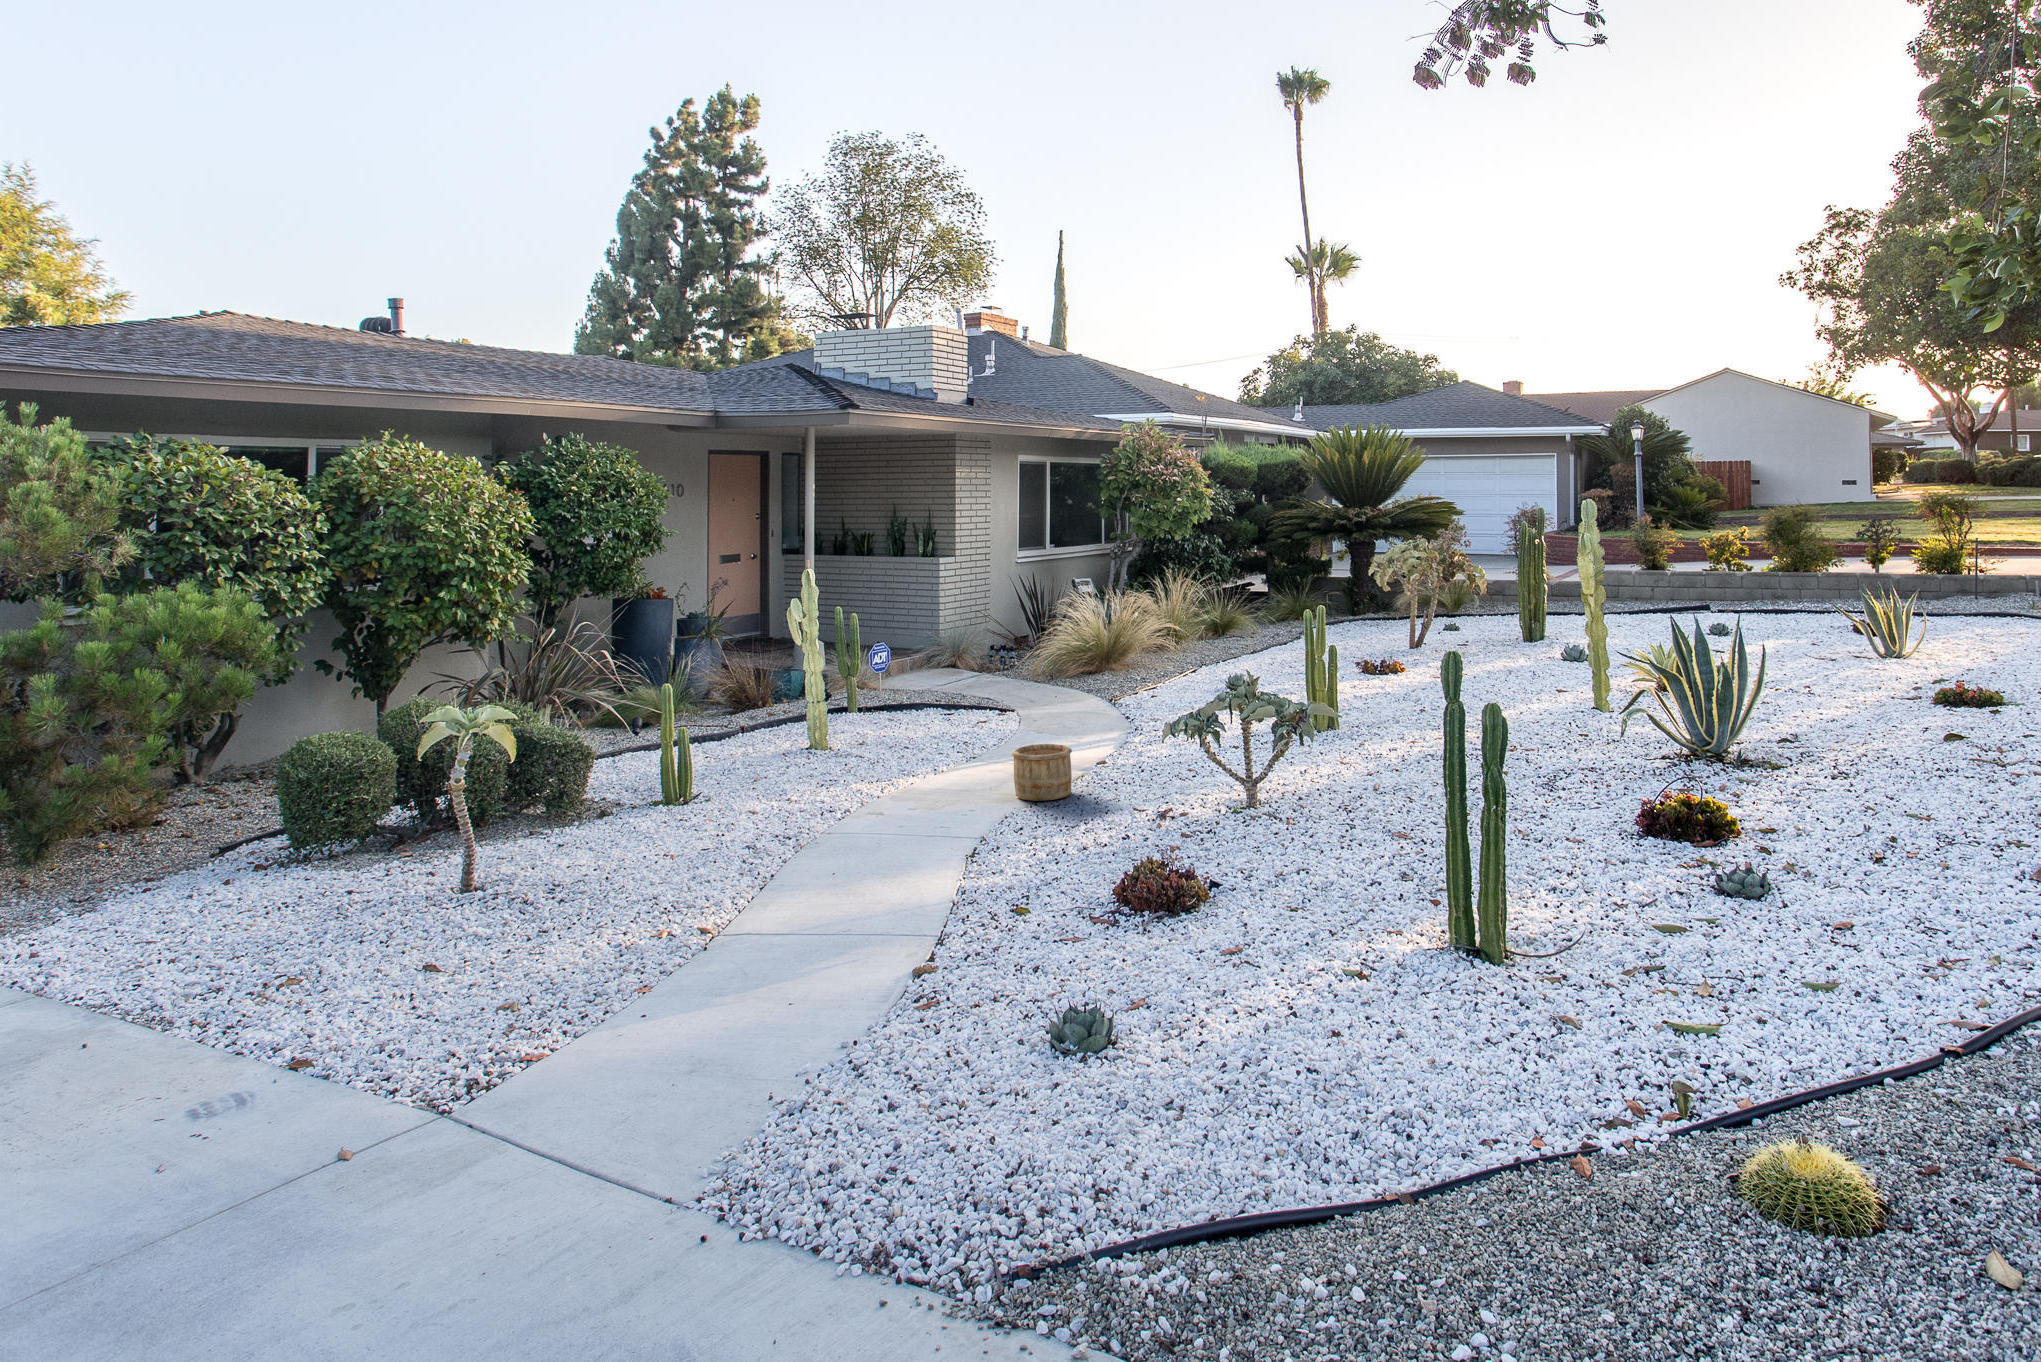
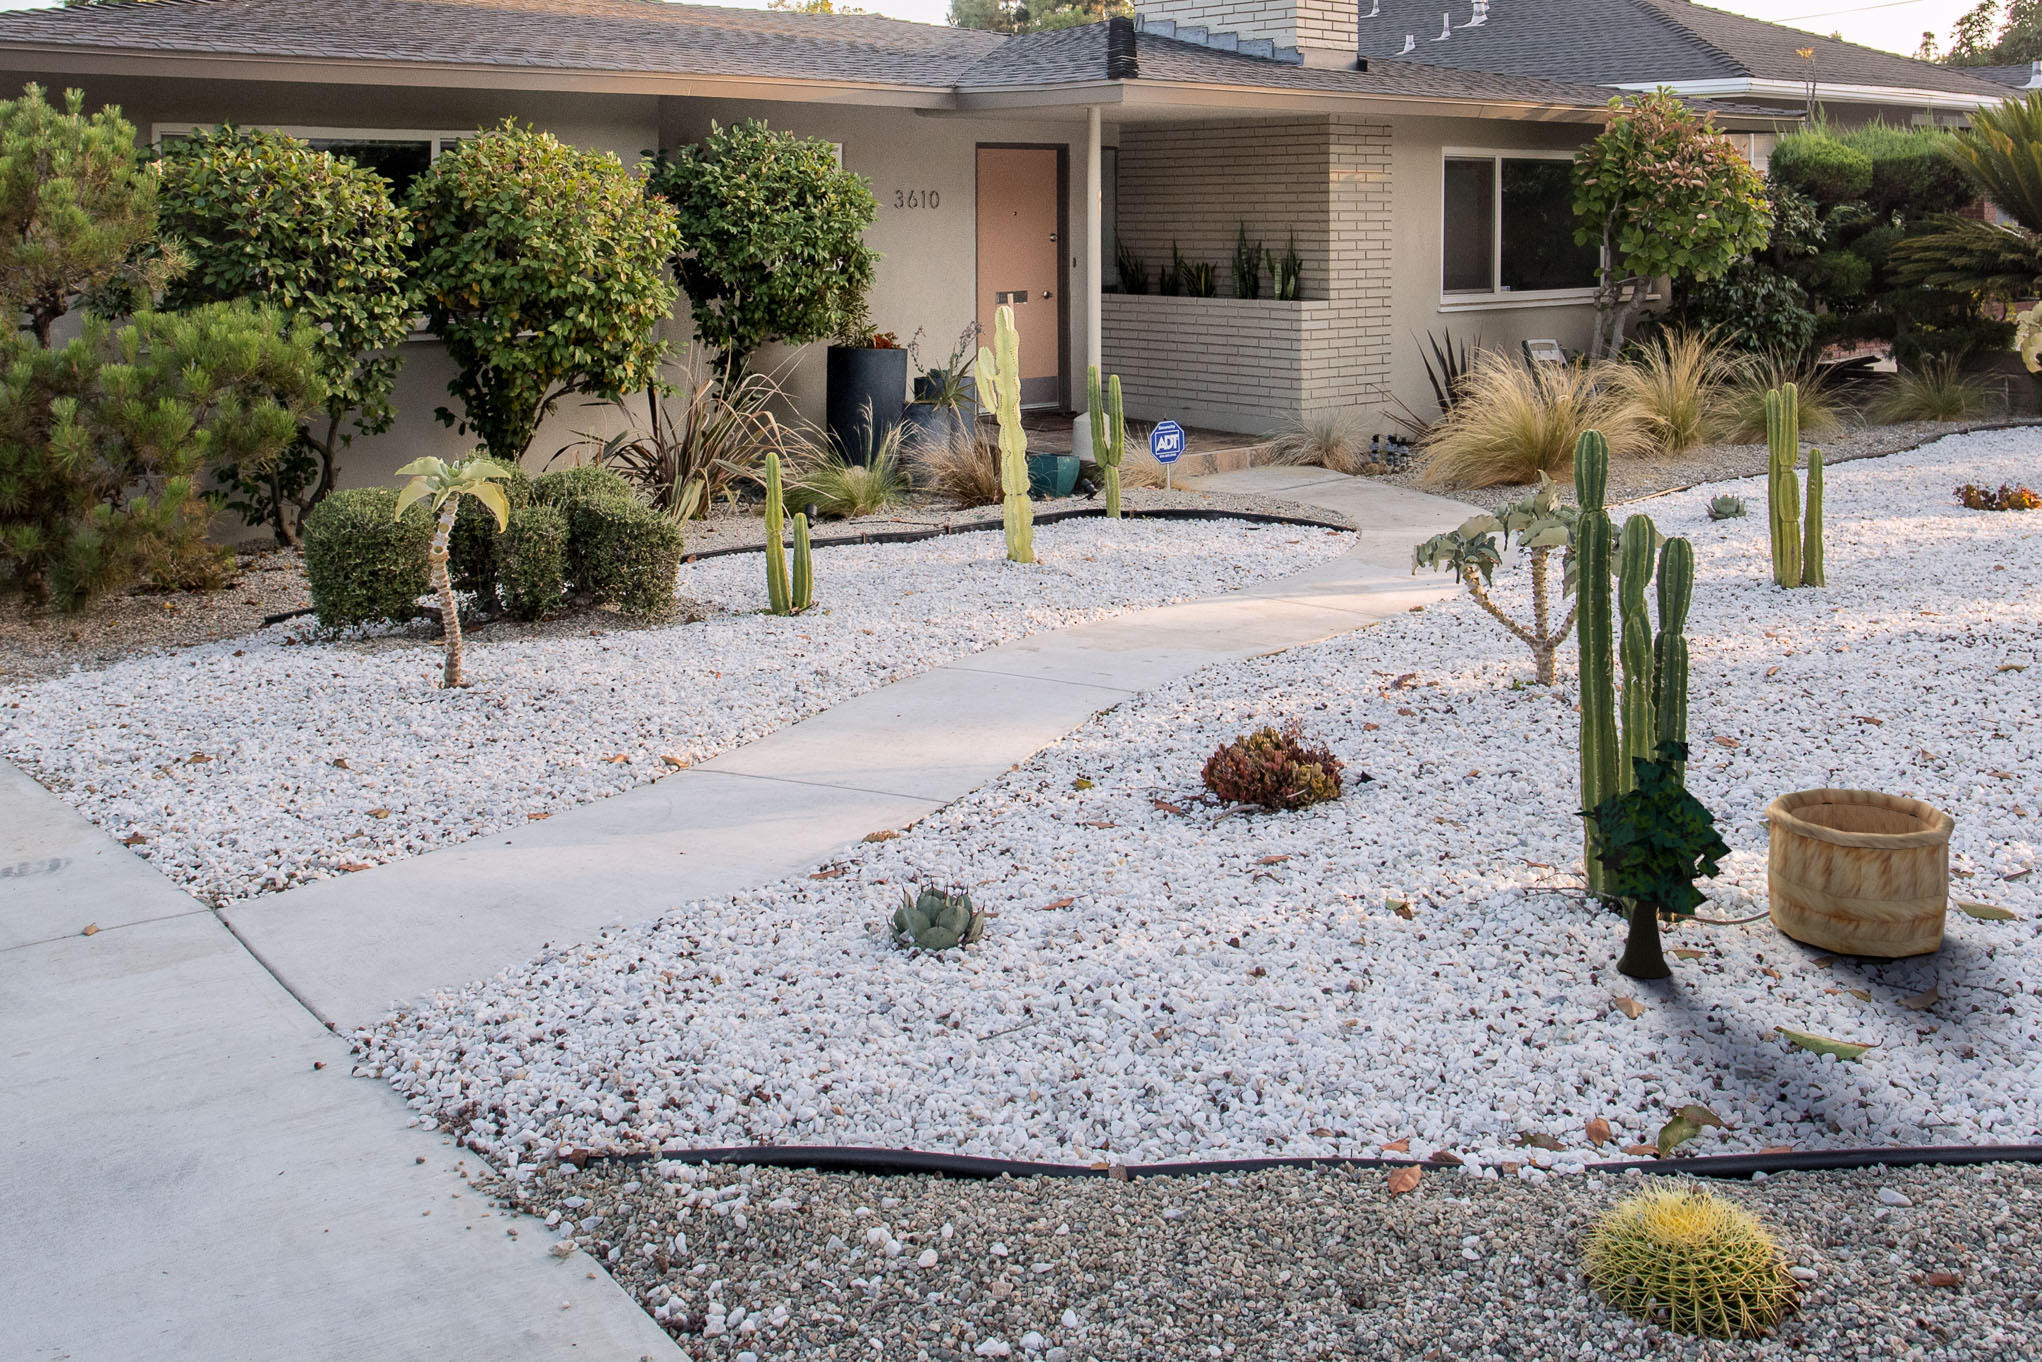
decorative plant: none [944,724,997,815] -> present [1572,740,1732,978]

